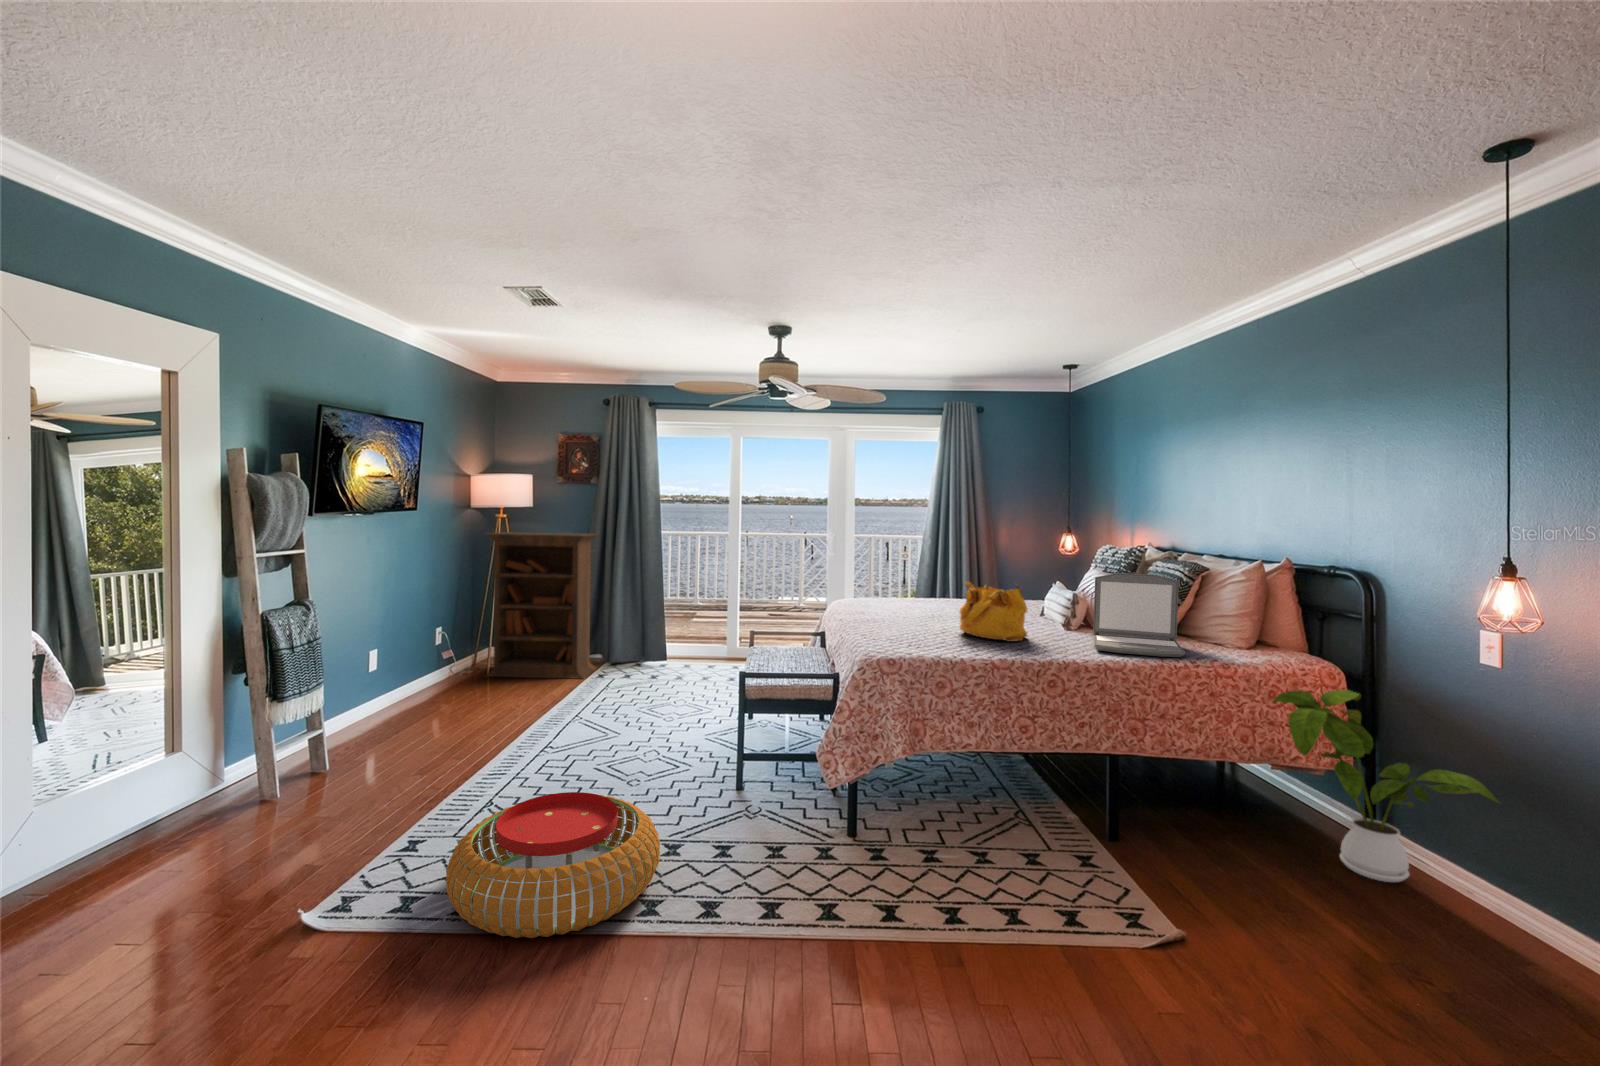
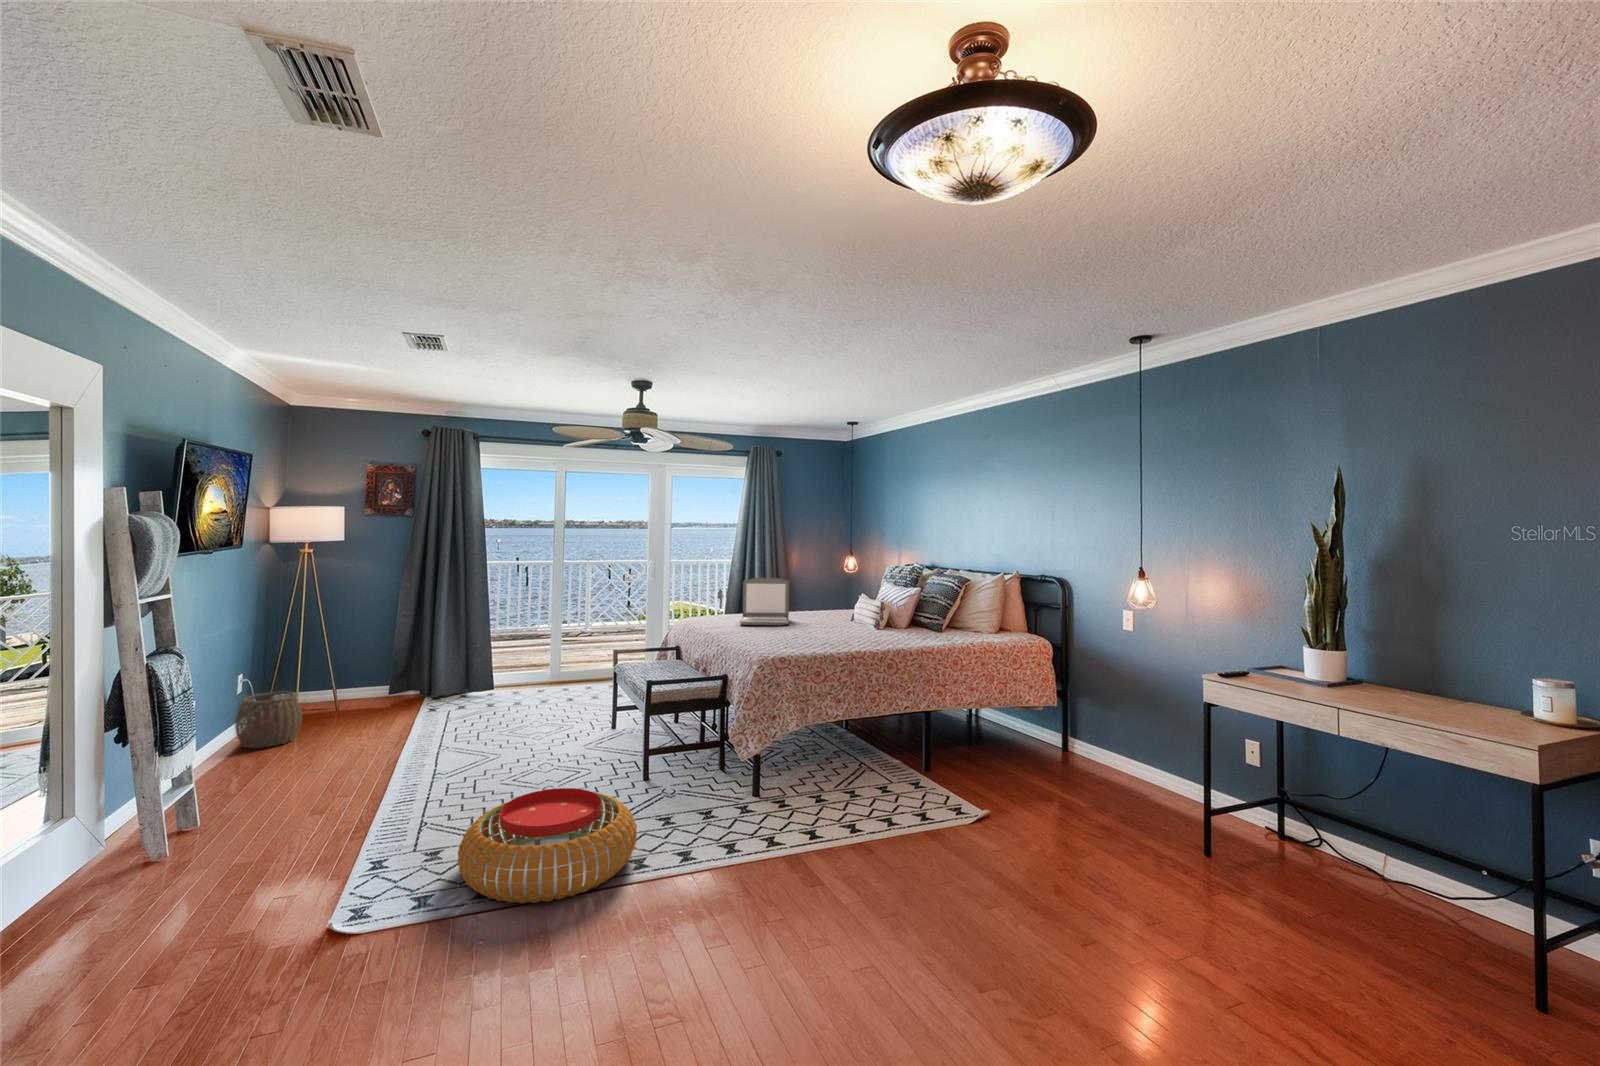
bookcase: present [486,532,598,679] -> none [297,566,429,723]
laptop: present [1093,573,1185,657] -> present [740,578,789,625]
handbag: present [960,581,1027,641] -> none [810,596,861,640]
woven basket: none [419,647,475,698] -> present [235,692,302,748]
house plant: present [1272,690,1499,882] -> none [1016,653,1132,769]

